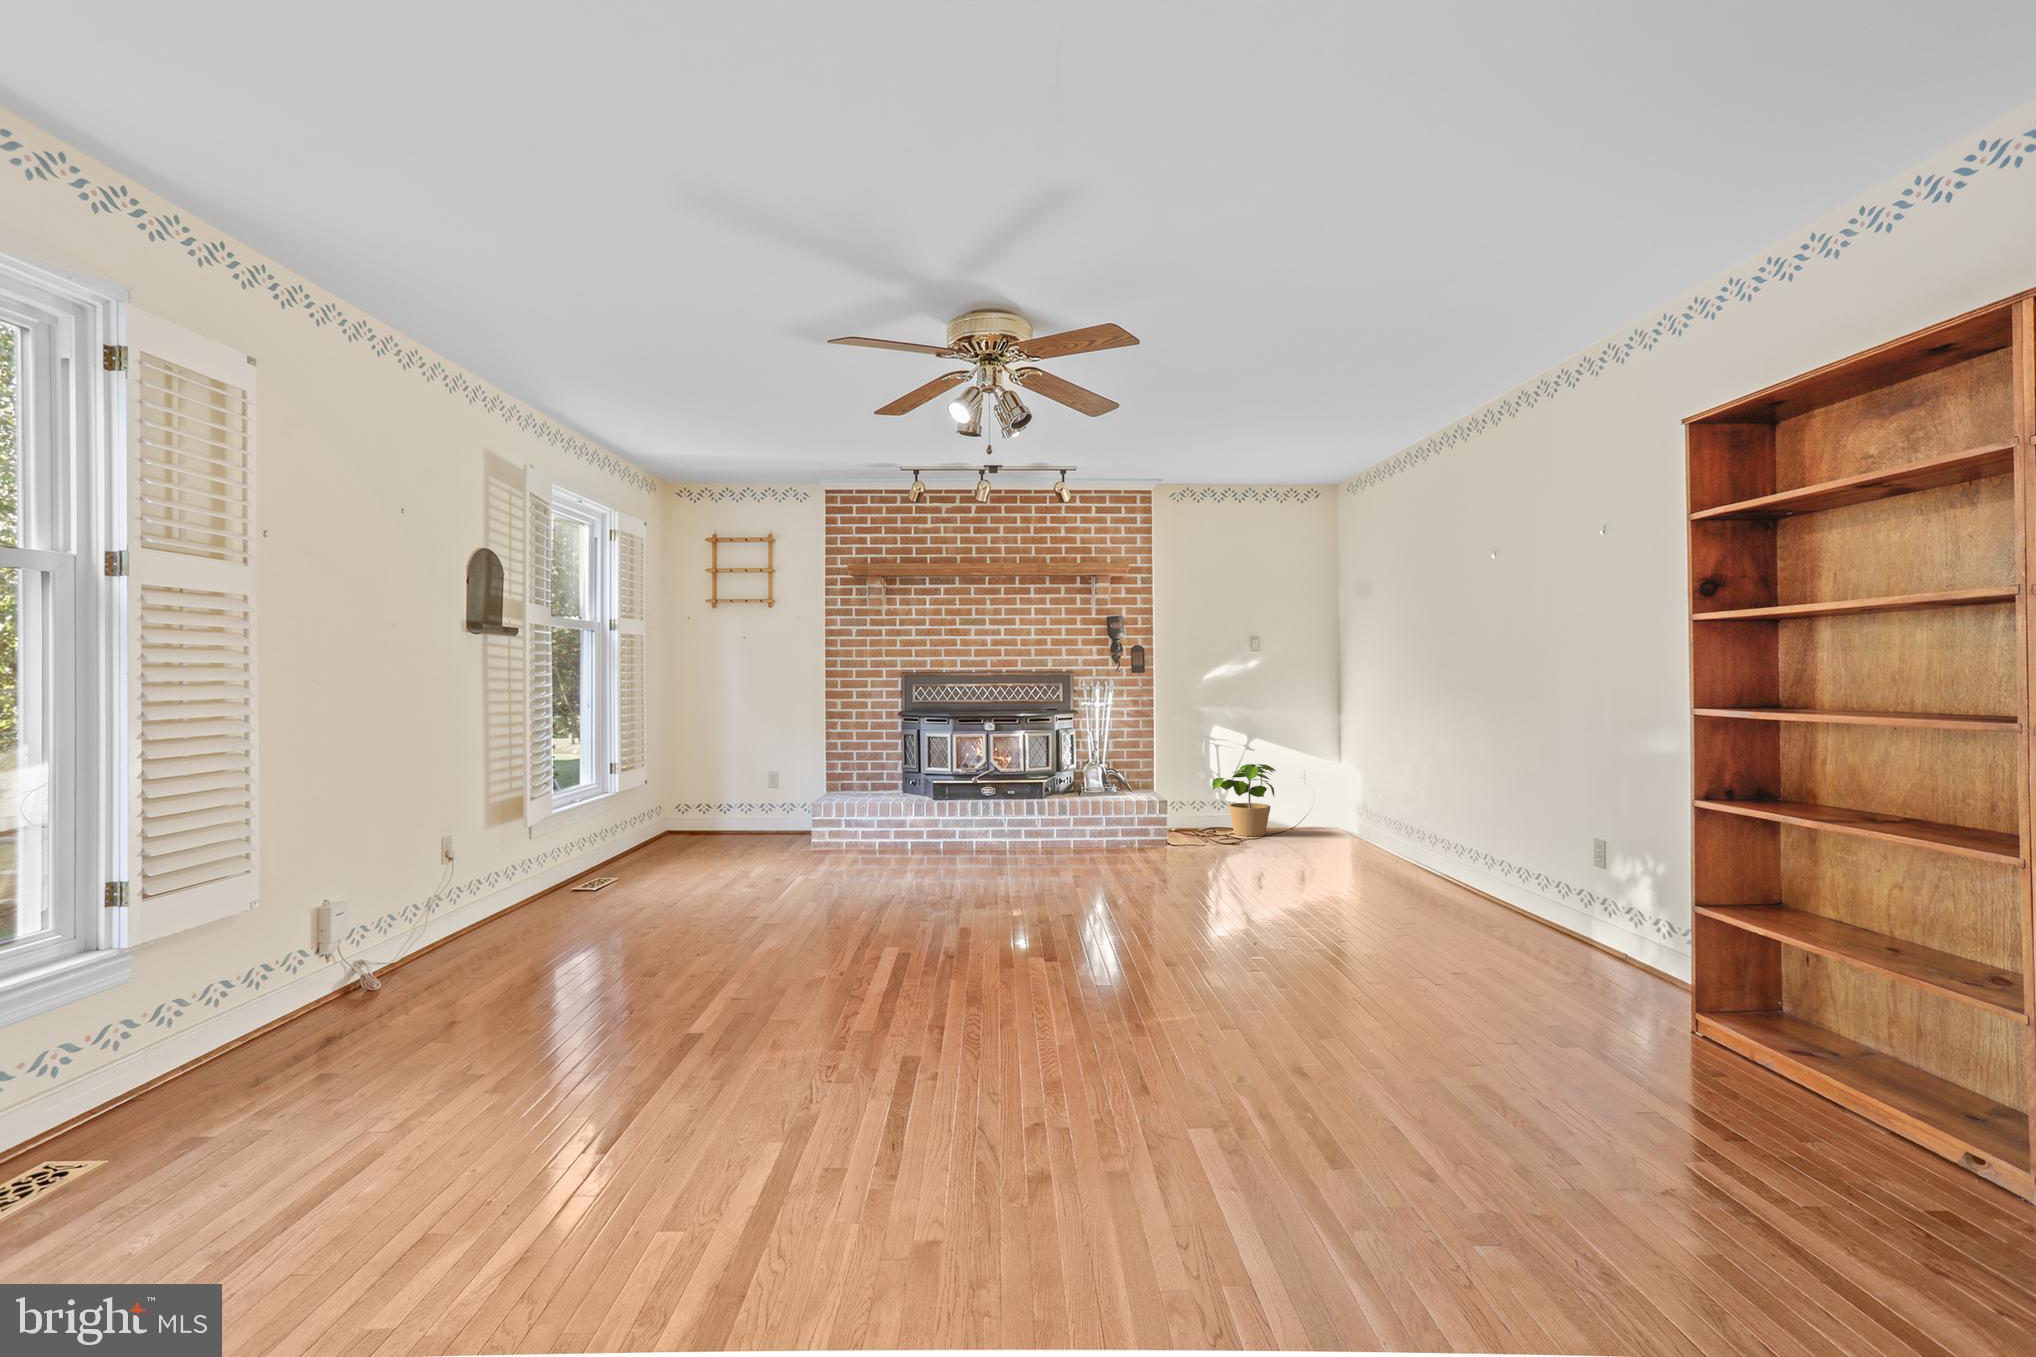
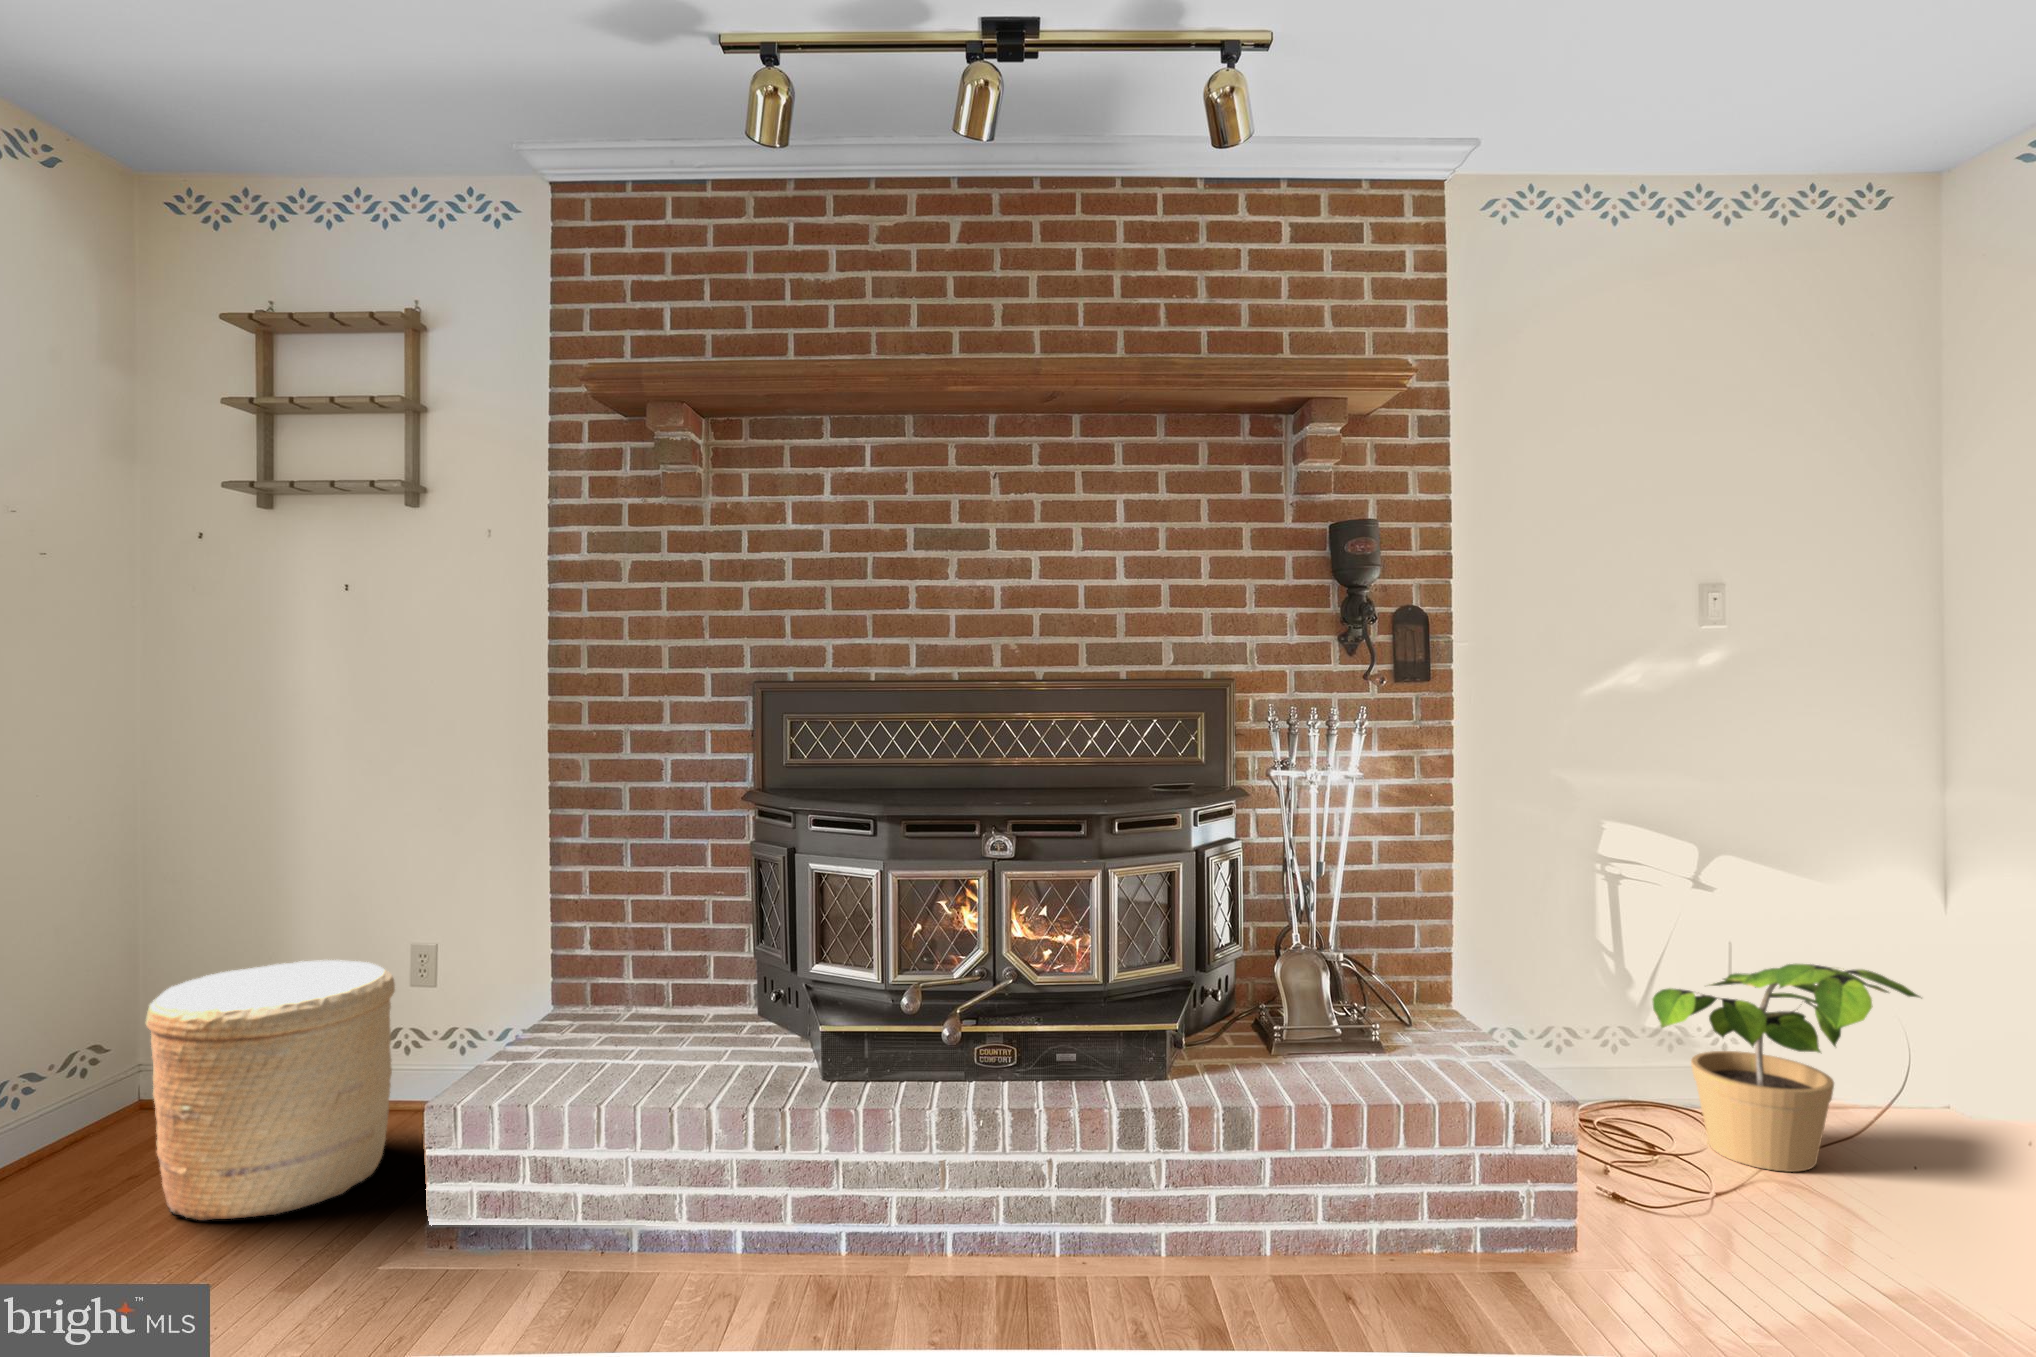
woven basket: none [709,772,782,846] -> present [146,960,395,1220]

